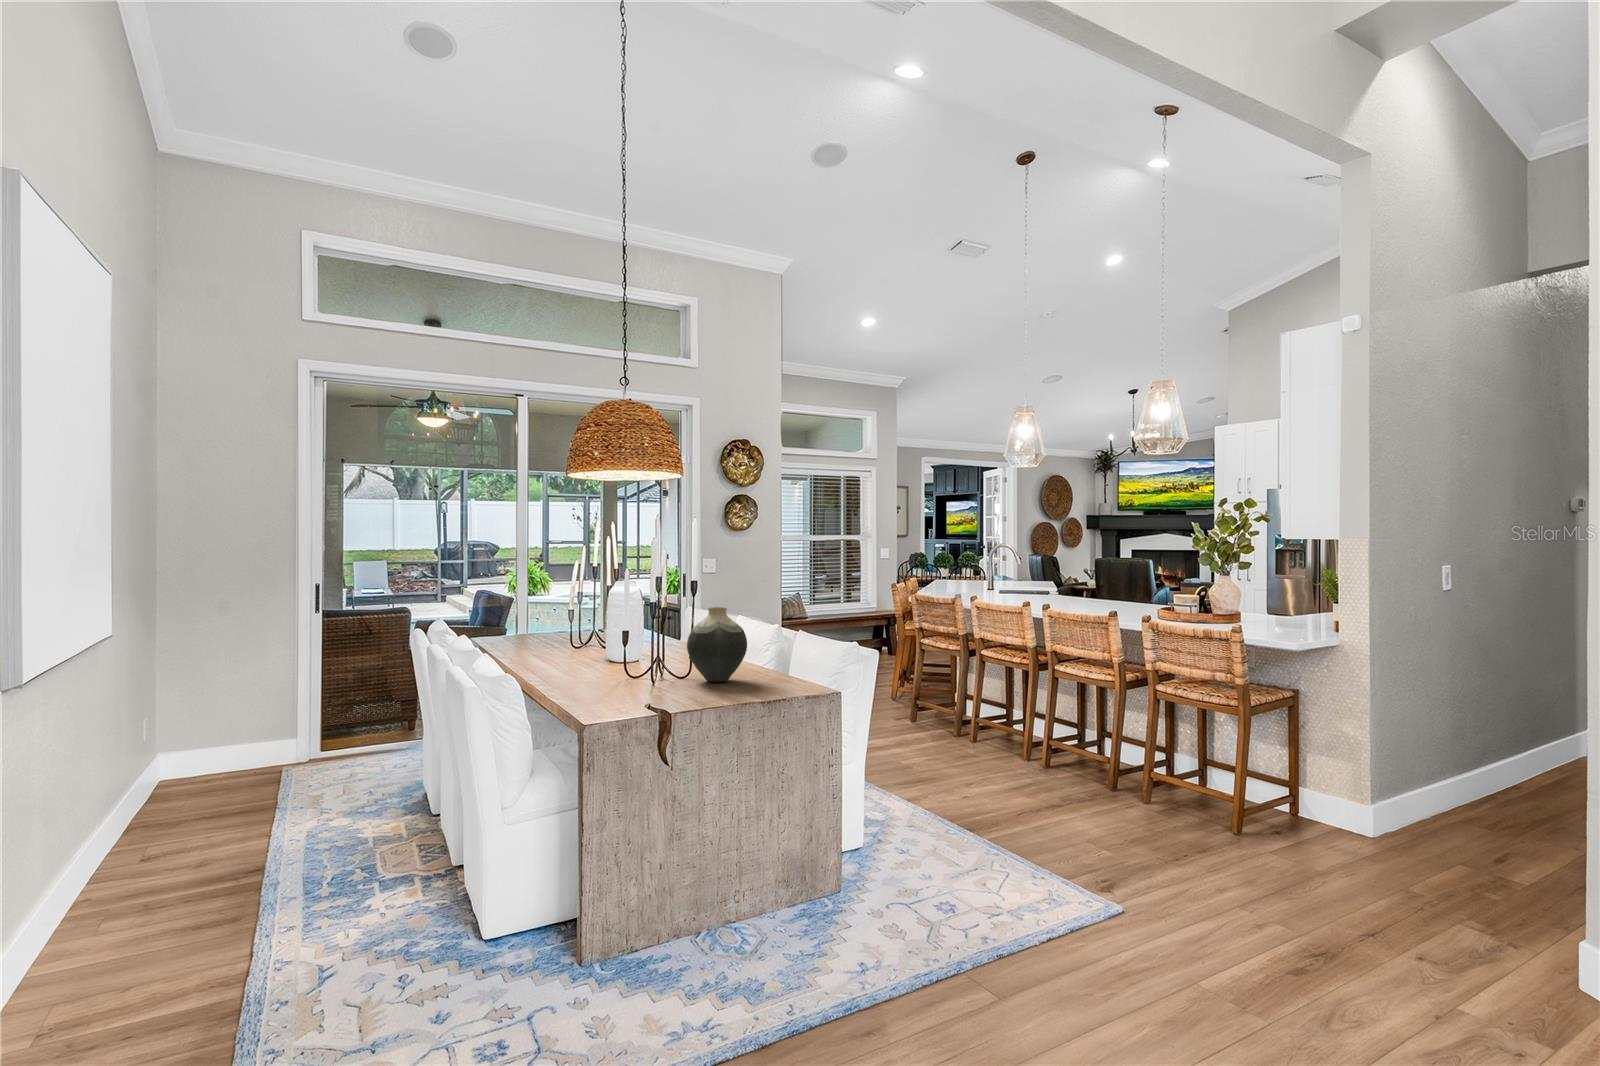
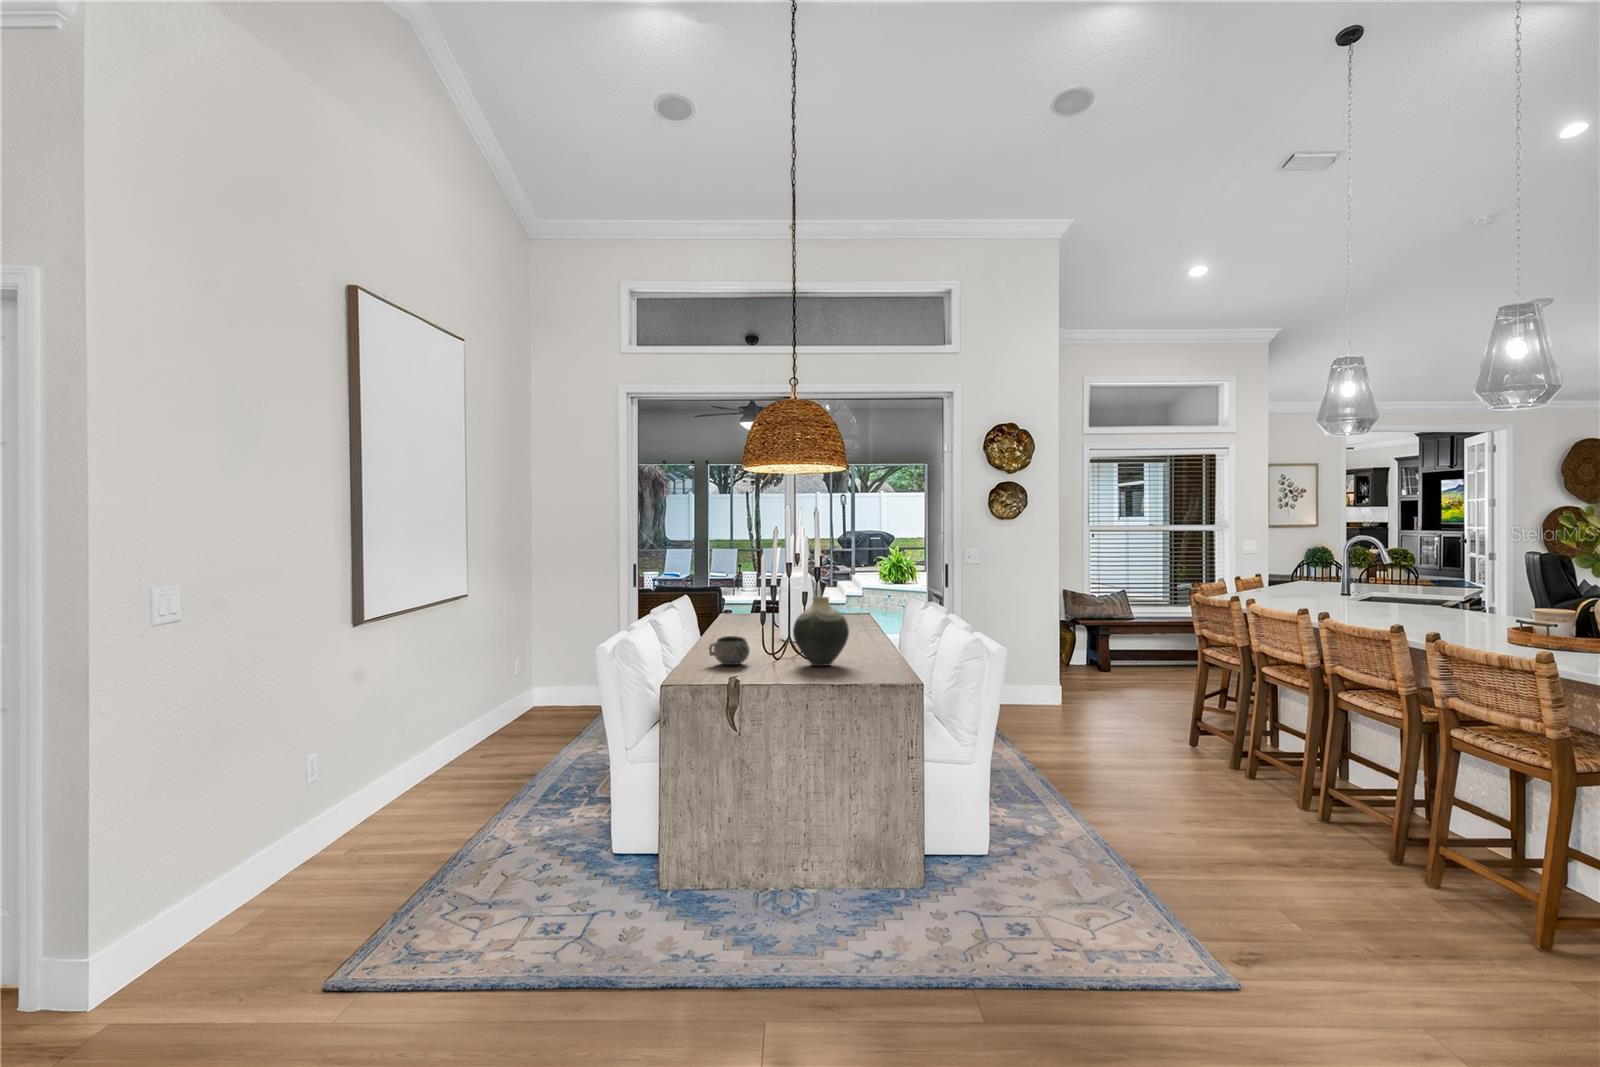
decorative bowl: none [597,656,646,690] -> present [709,636,750,665]

